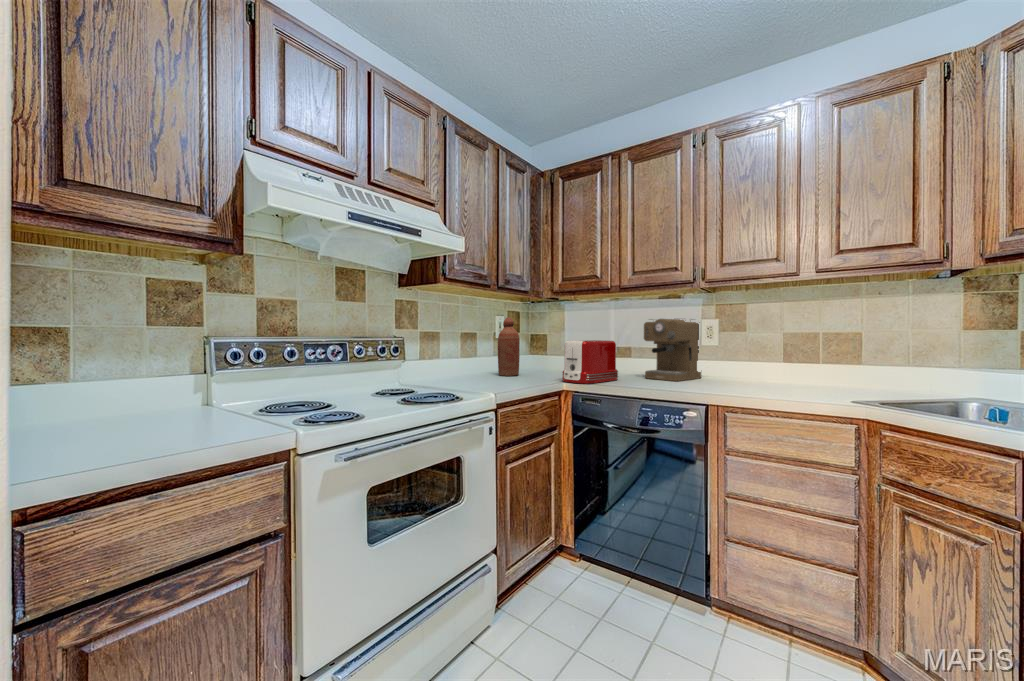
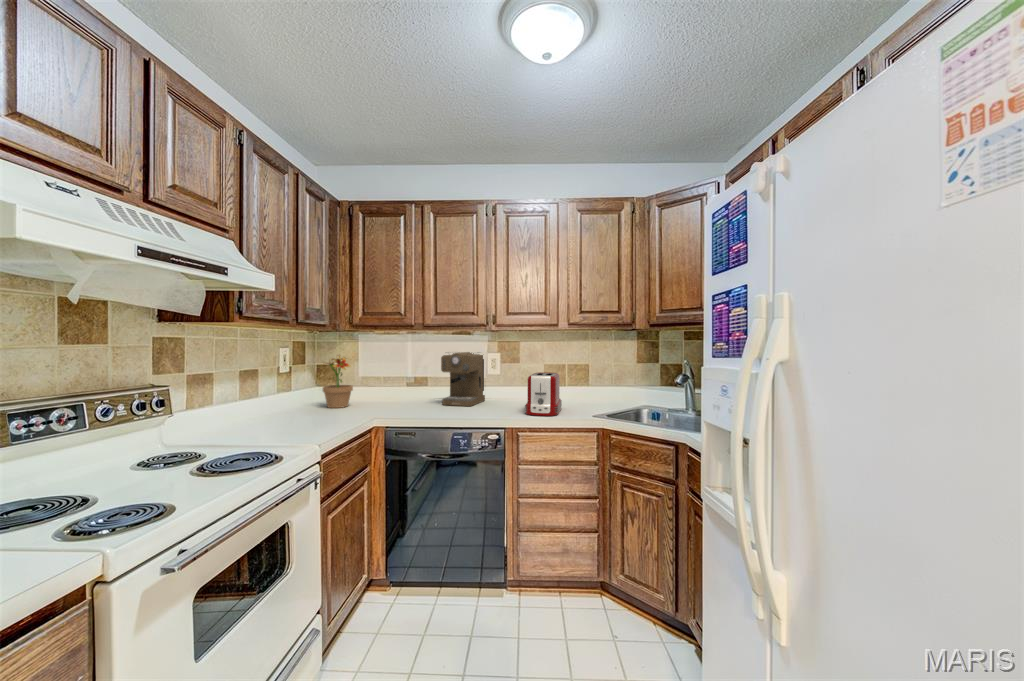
bottle: present [498,317,520,376] -> none [289,351,316,416]
potted plant: none [527,322,556,373] -> present [323,356,353,408]
toaster: present [562,340,618,384] -> present [525,372,562,416]

